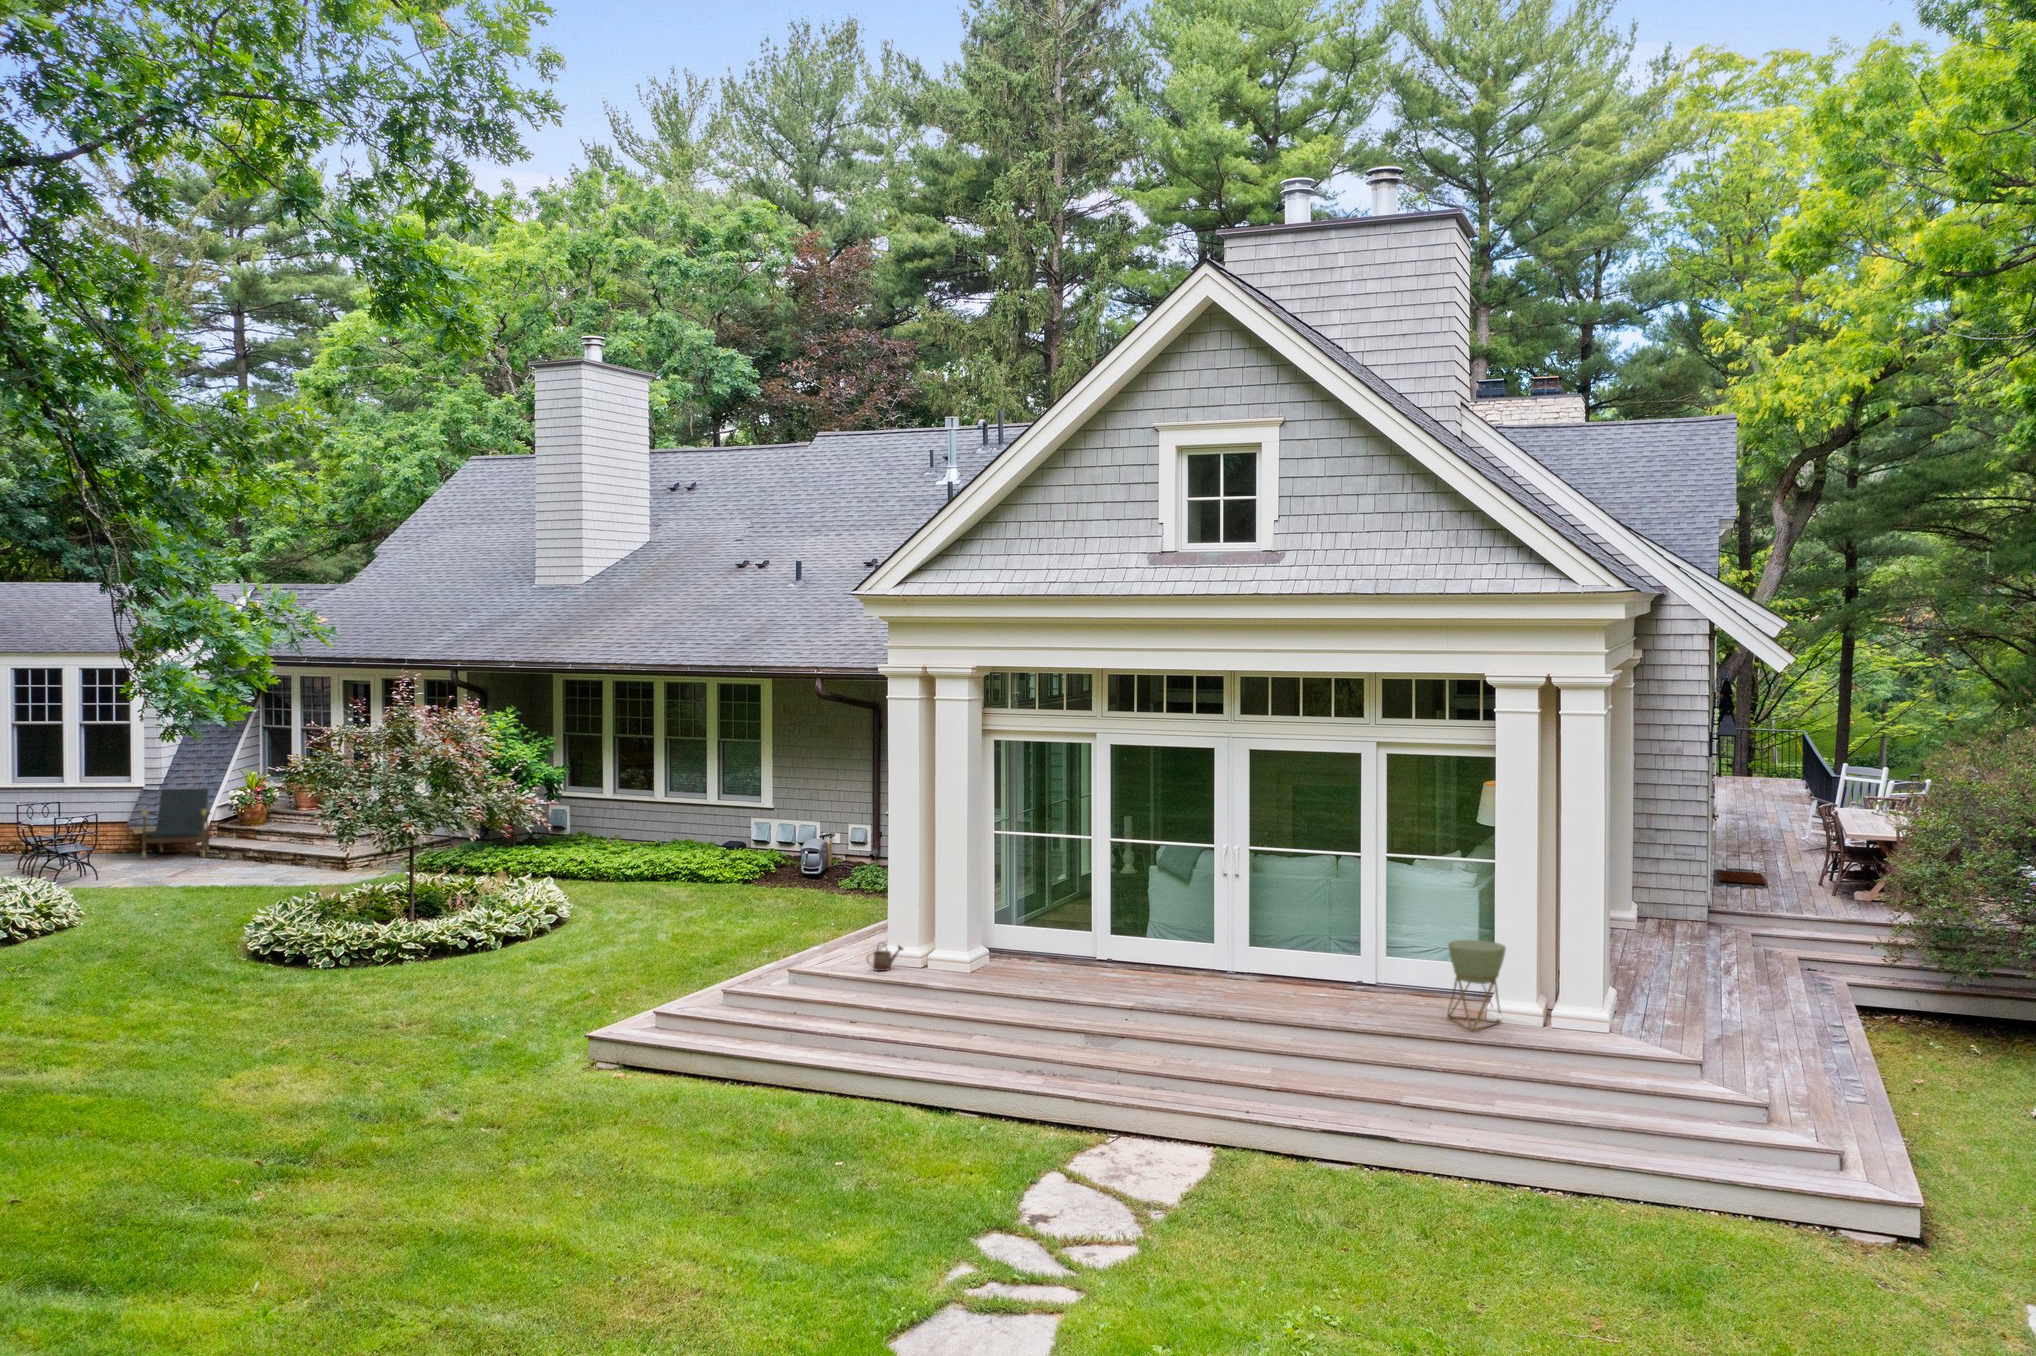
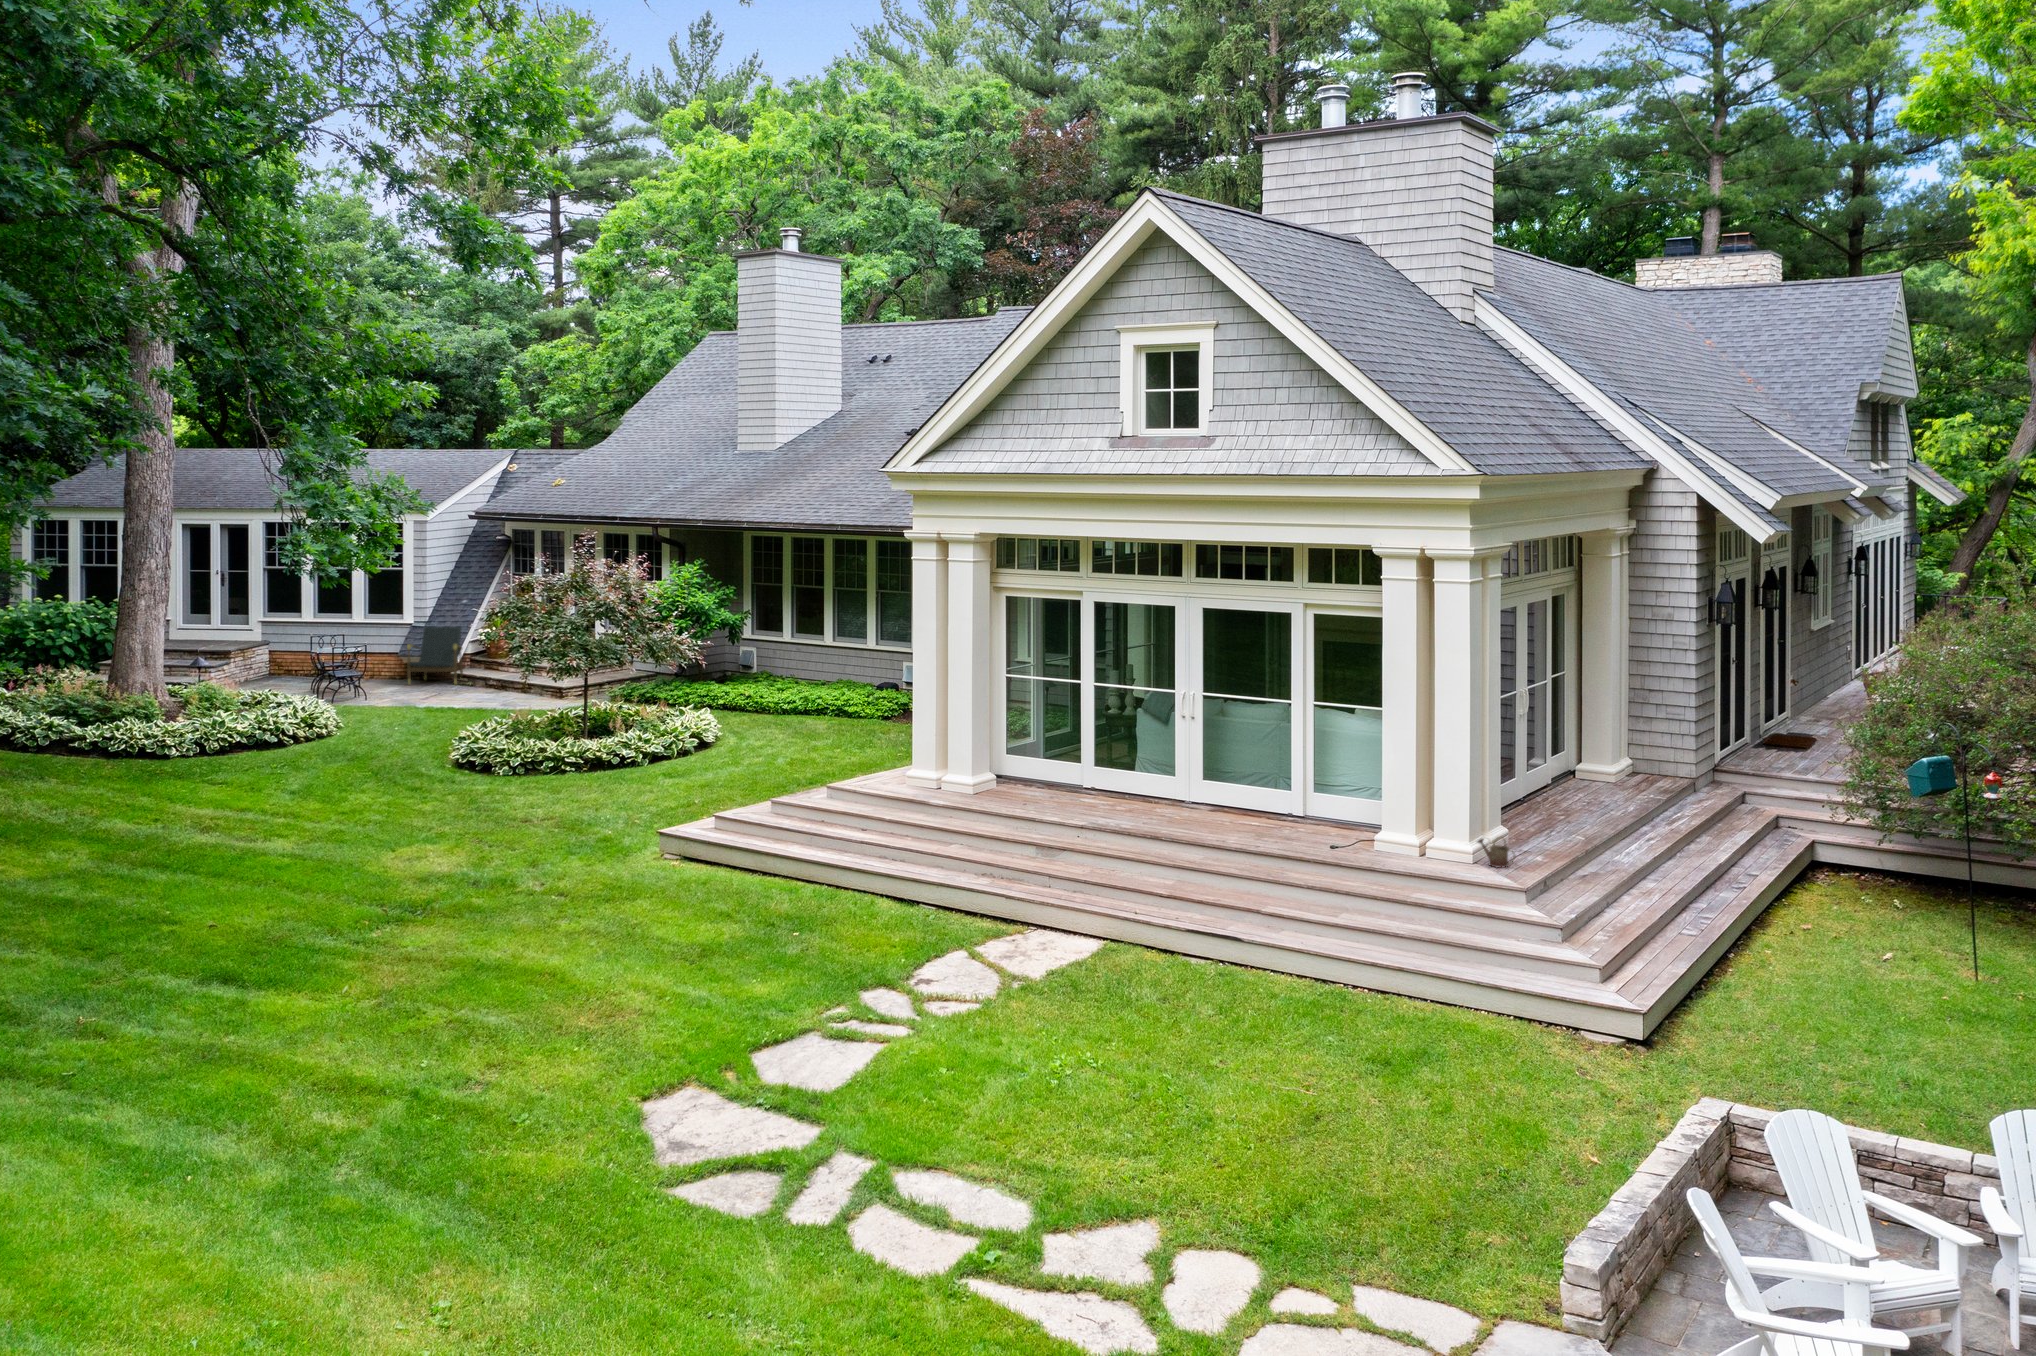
planter: present [1447,940,1506,1031] -> none [1338,780,1387,858]
watering can: present [868,944,903,971] -> present [1477,838,1516,868]

